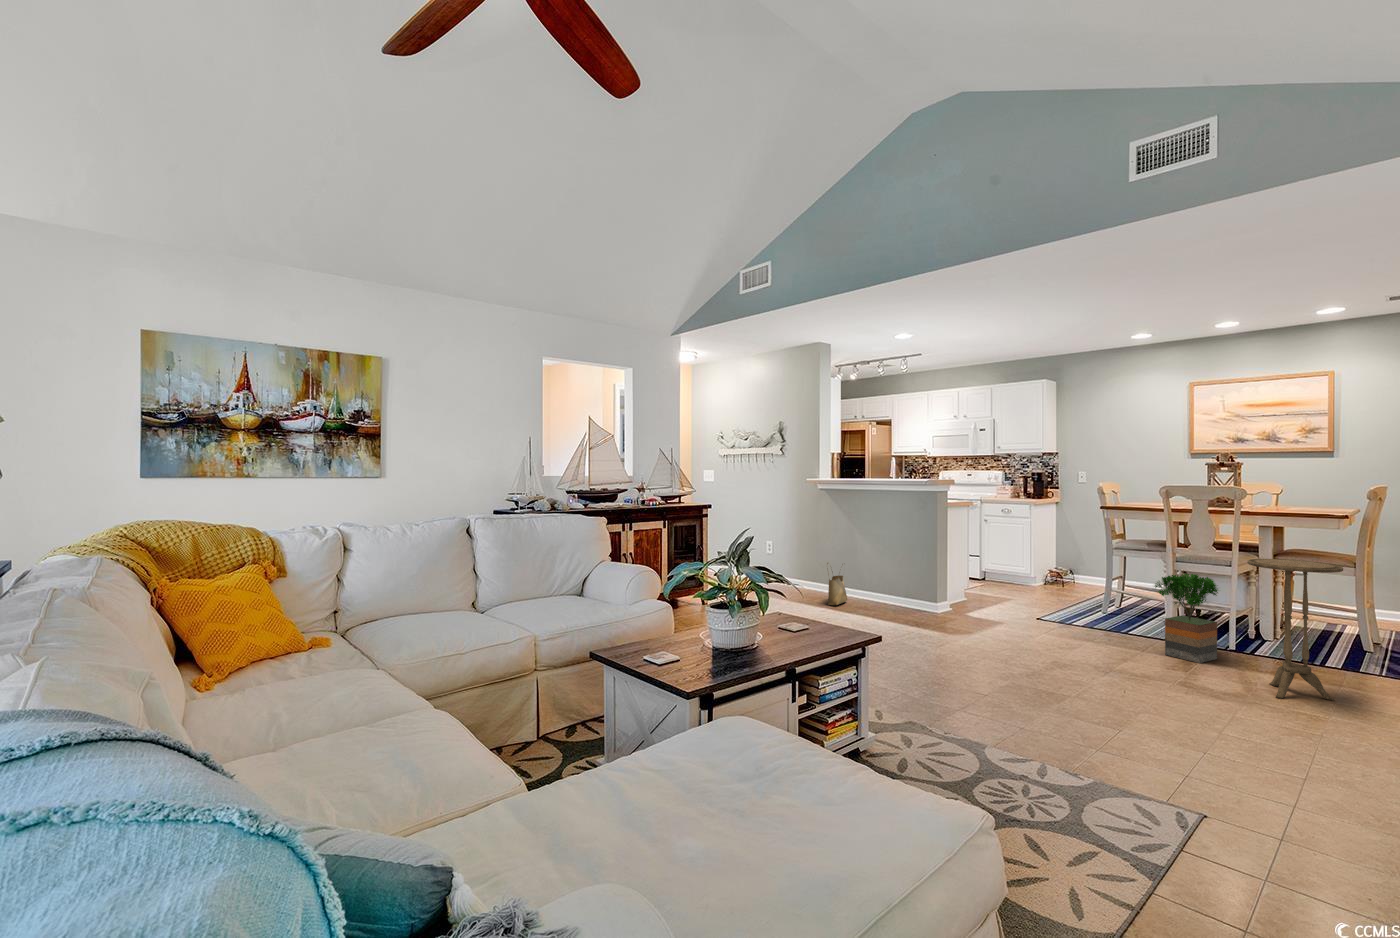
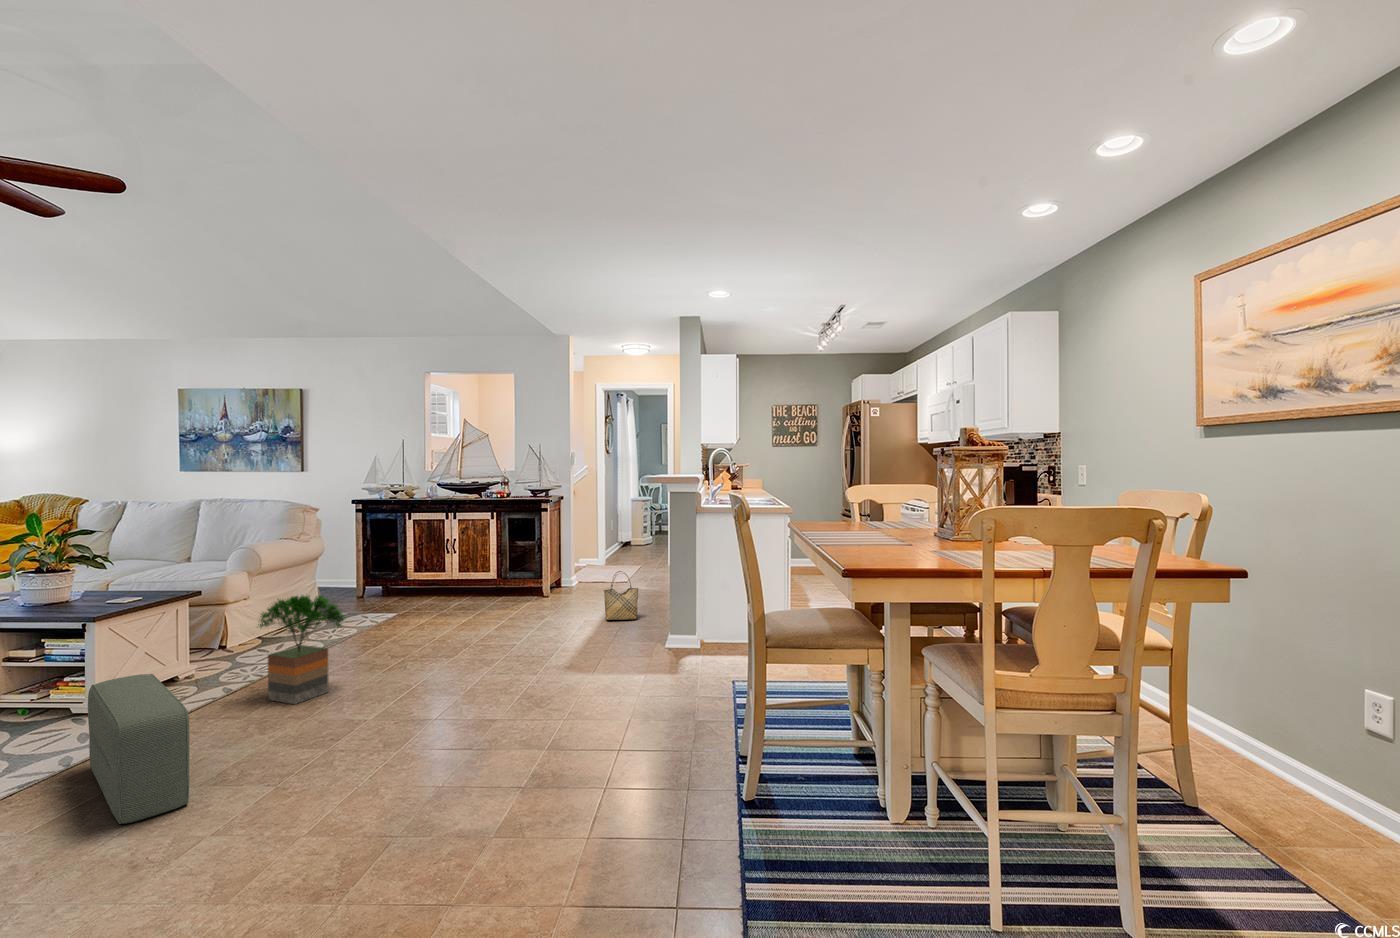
side table: present [1247,559,1343,701] -> none [372,605,492,852]
potted tree: present [1155,574,1218,663] -> present [258,595,345,704]
pouf: none [1102,664,1289,765] -> present [88,674,189,824]

